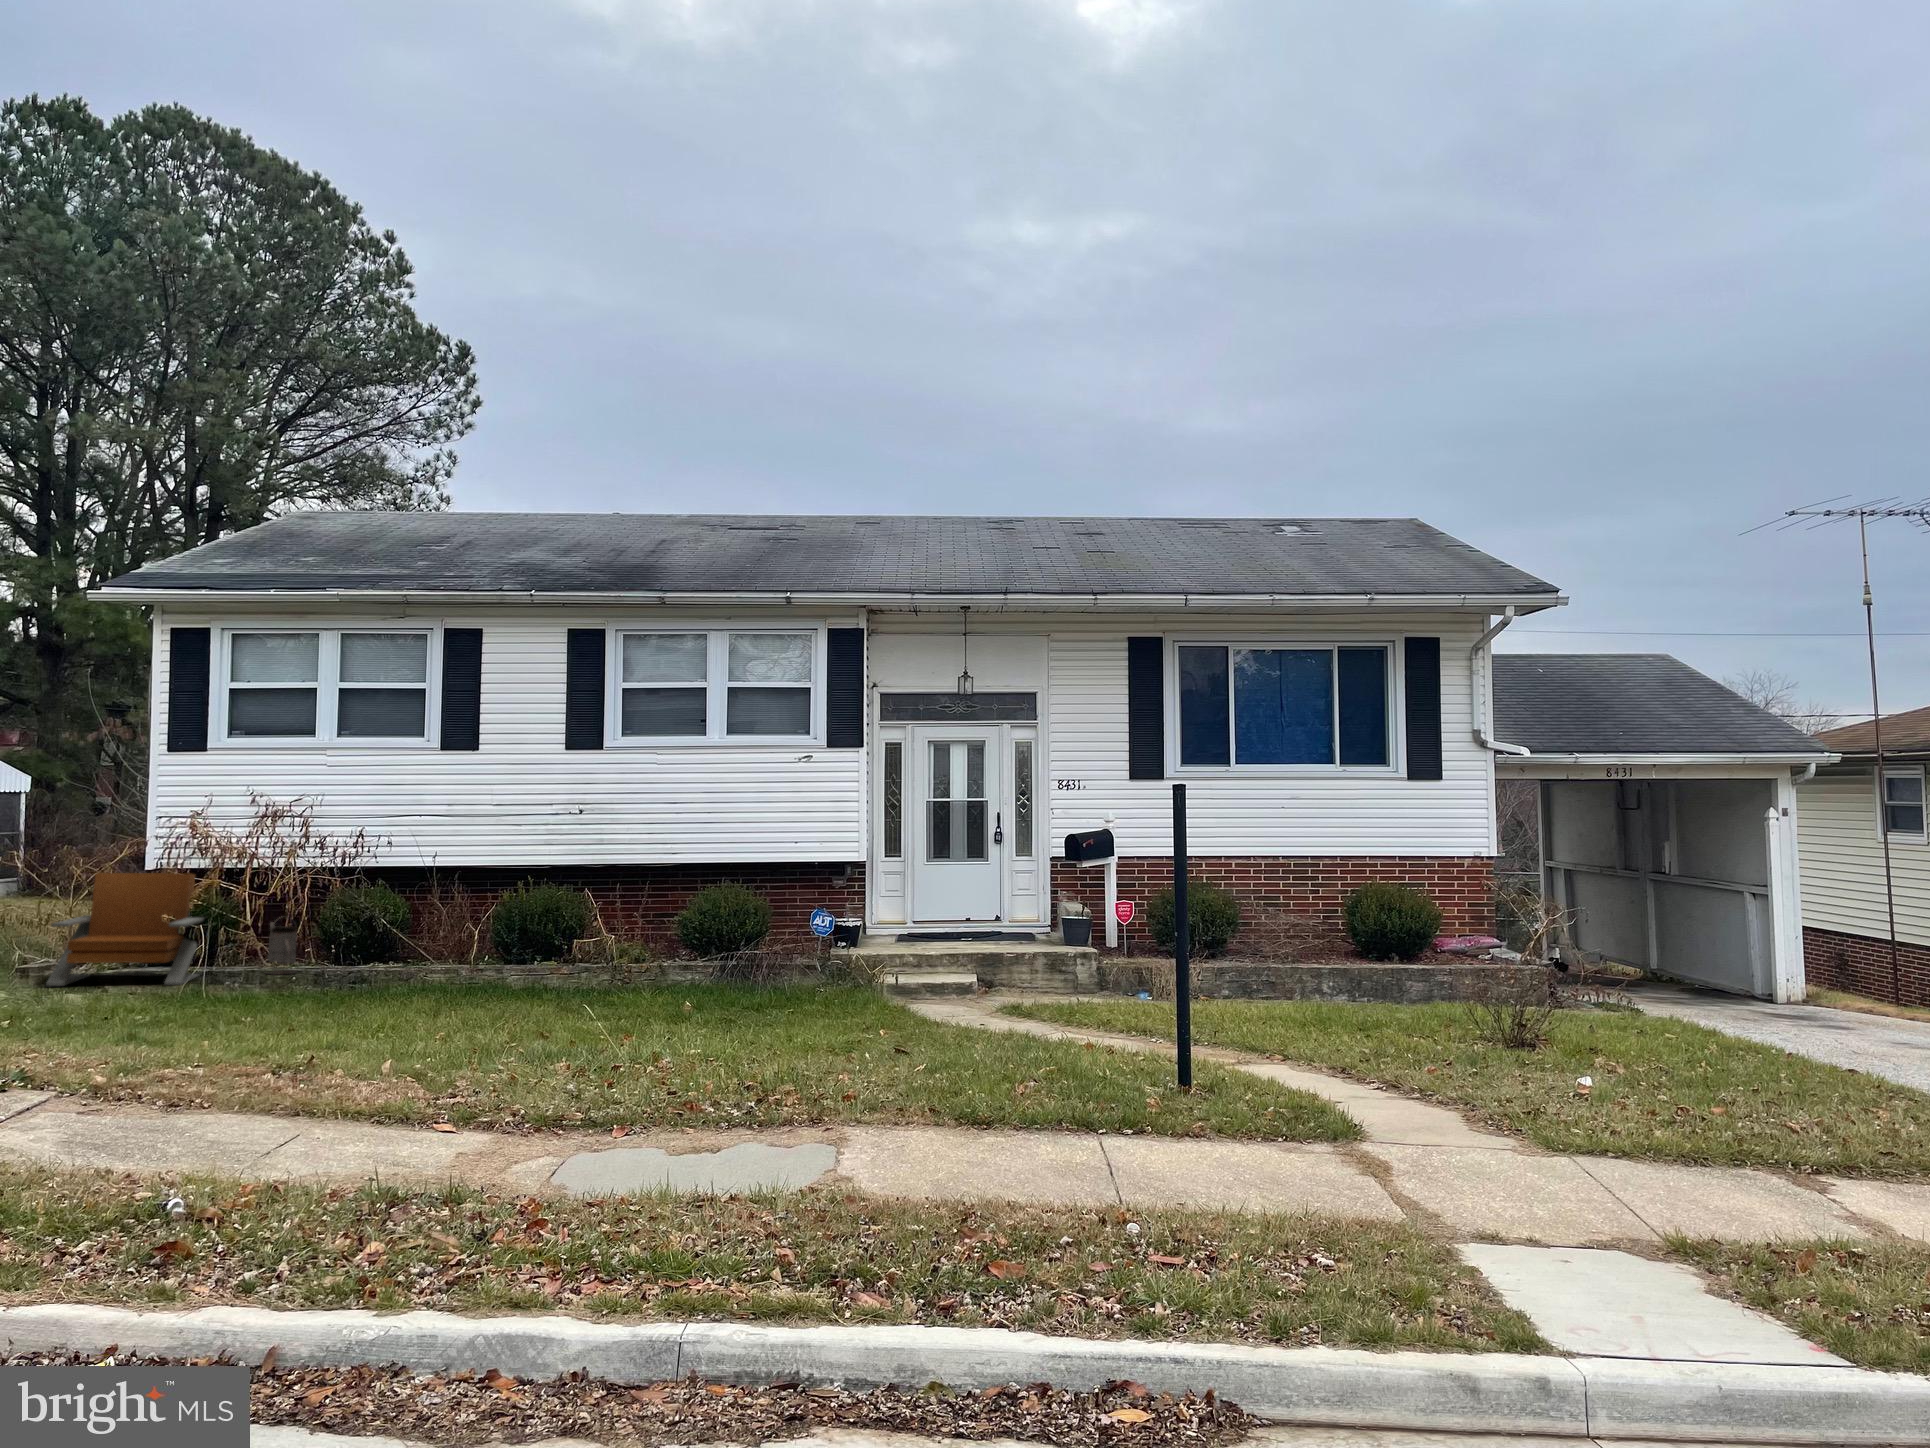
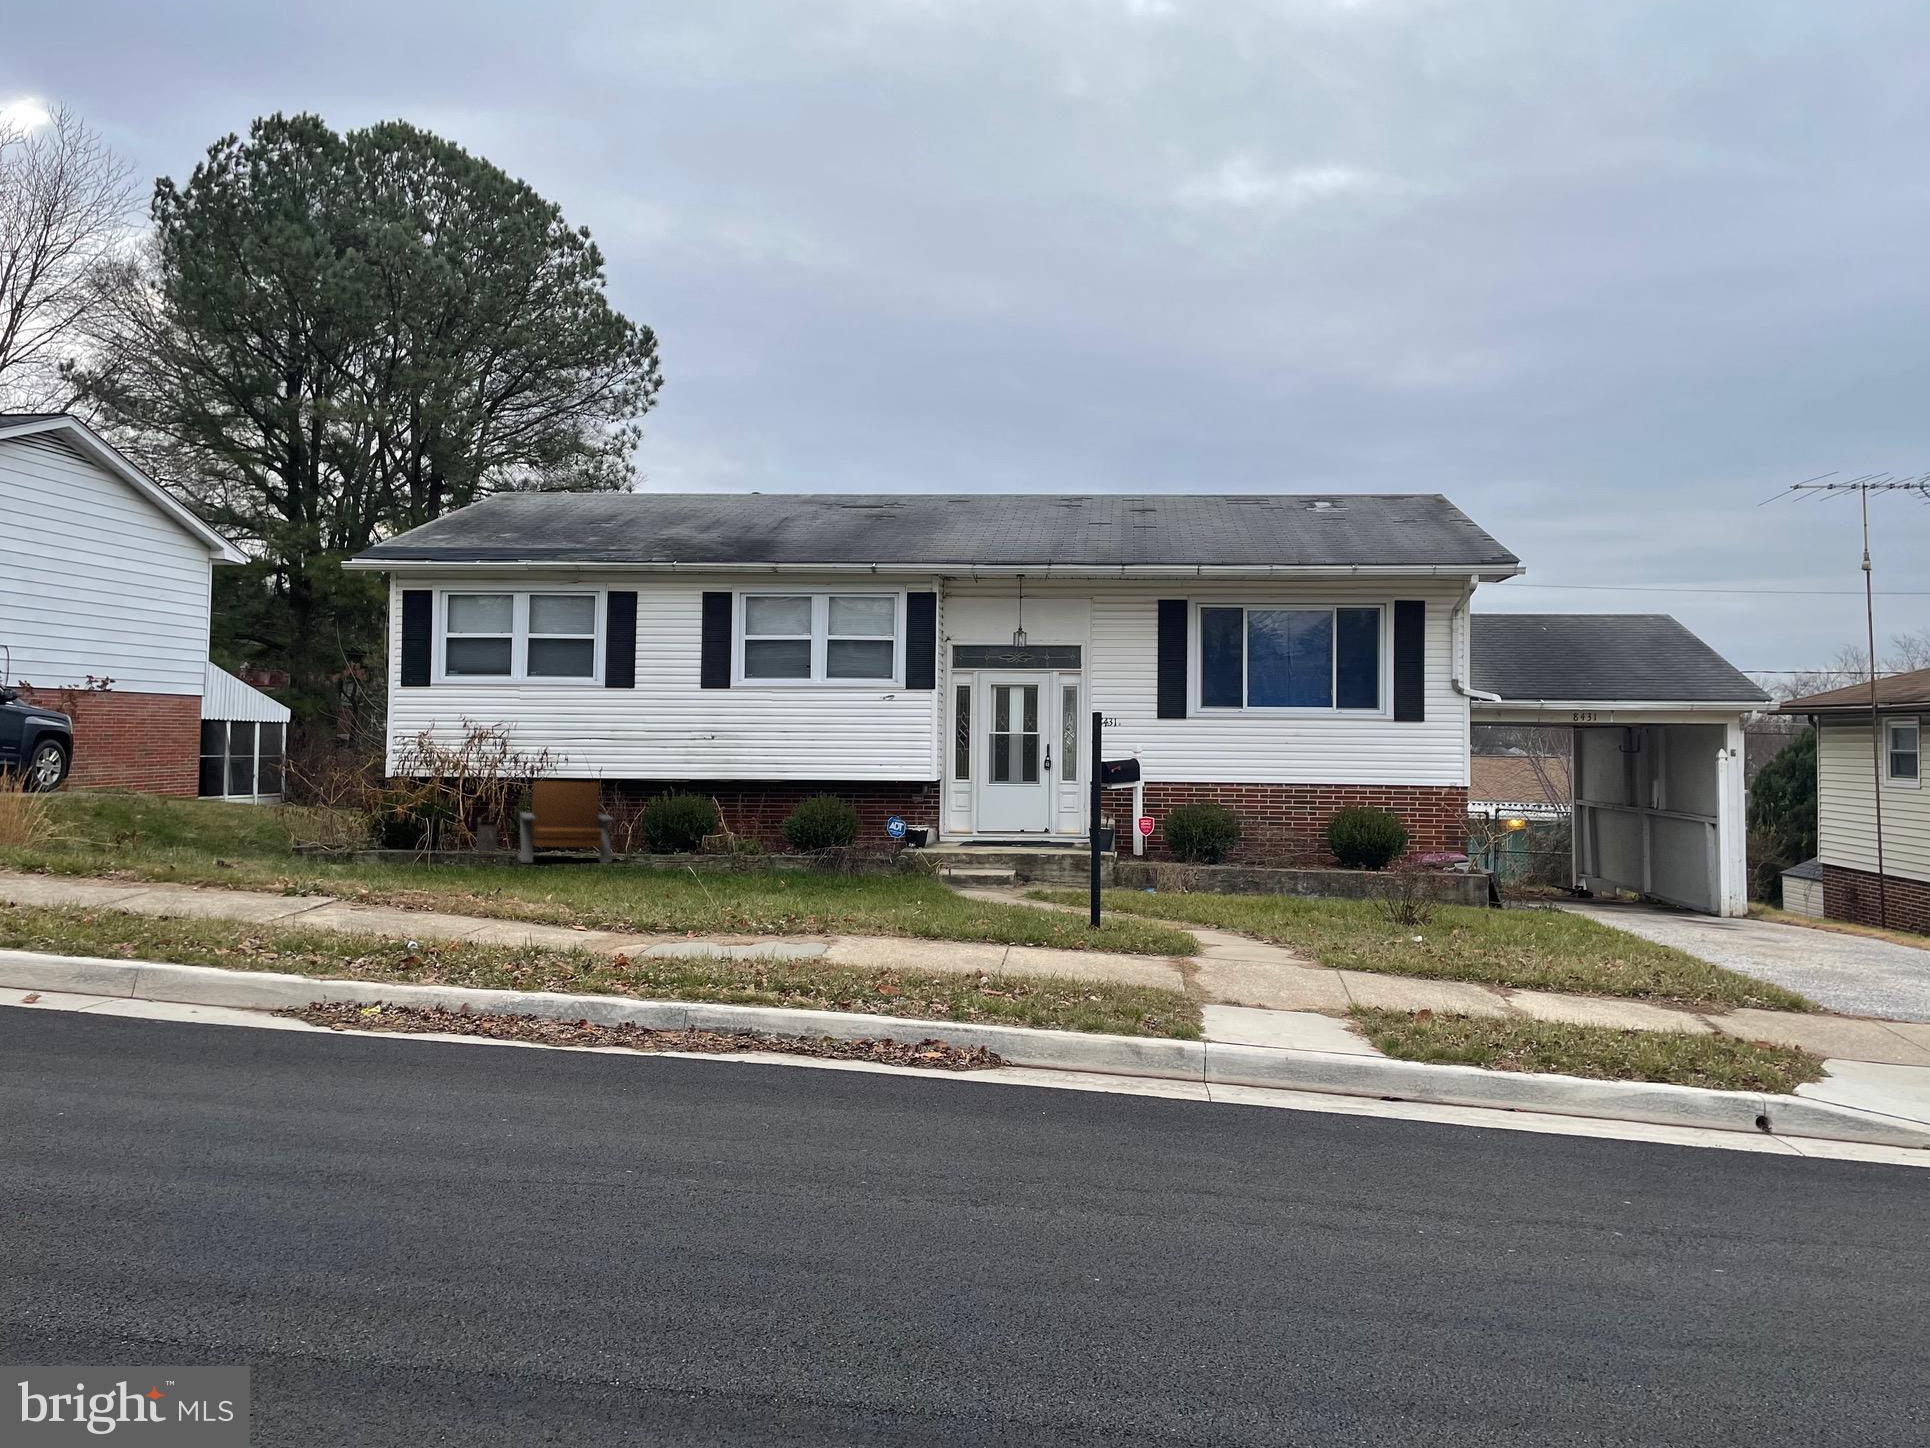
lounge chair: present [46,873,203,986] -> present [518,781,614,863]

